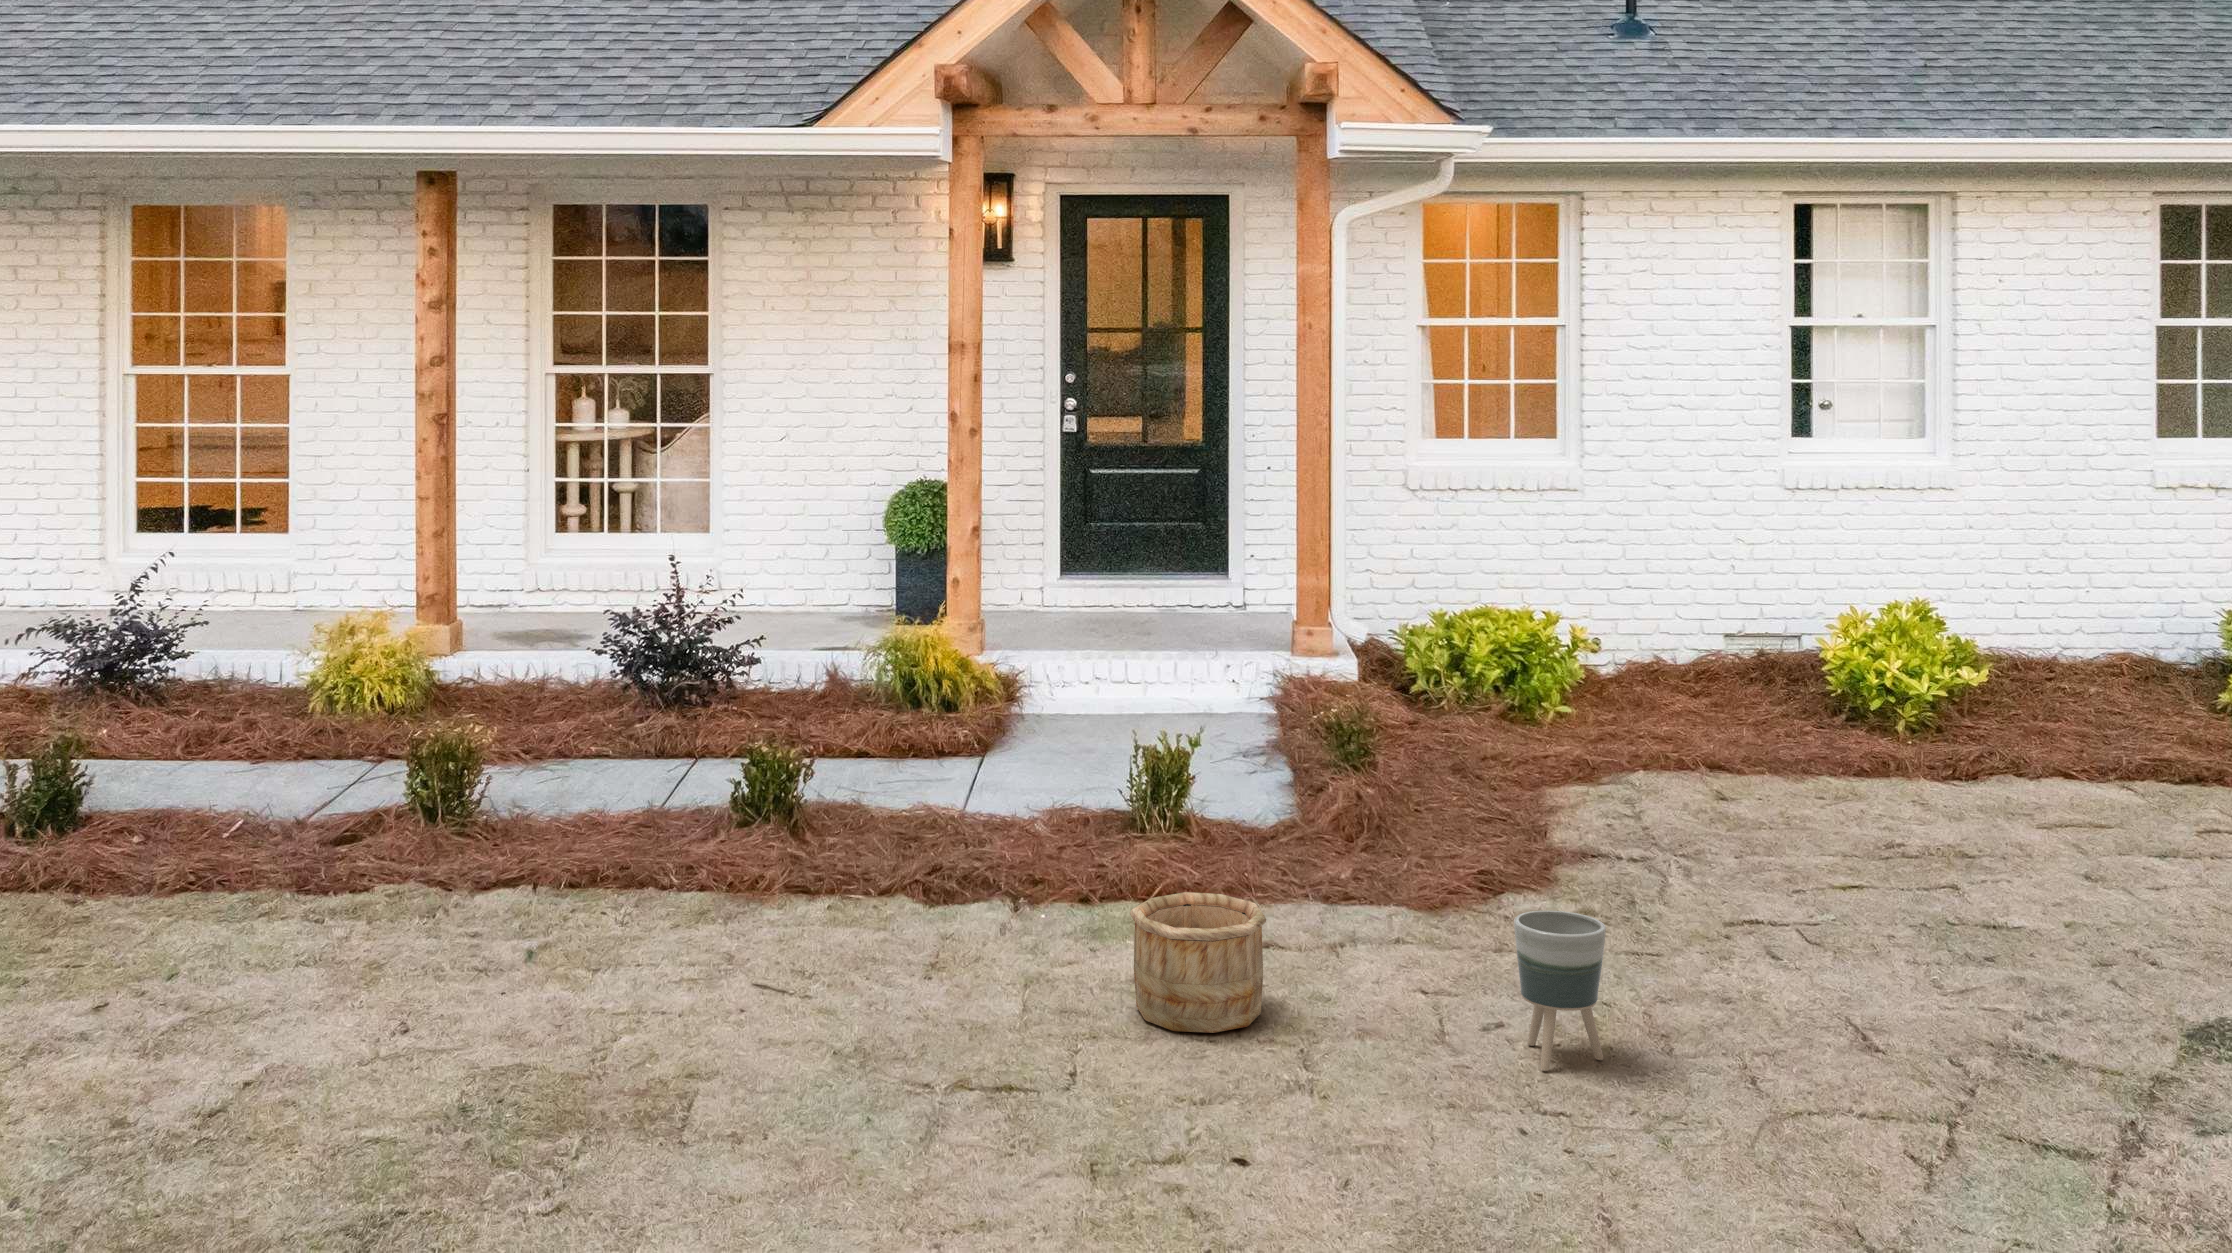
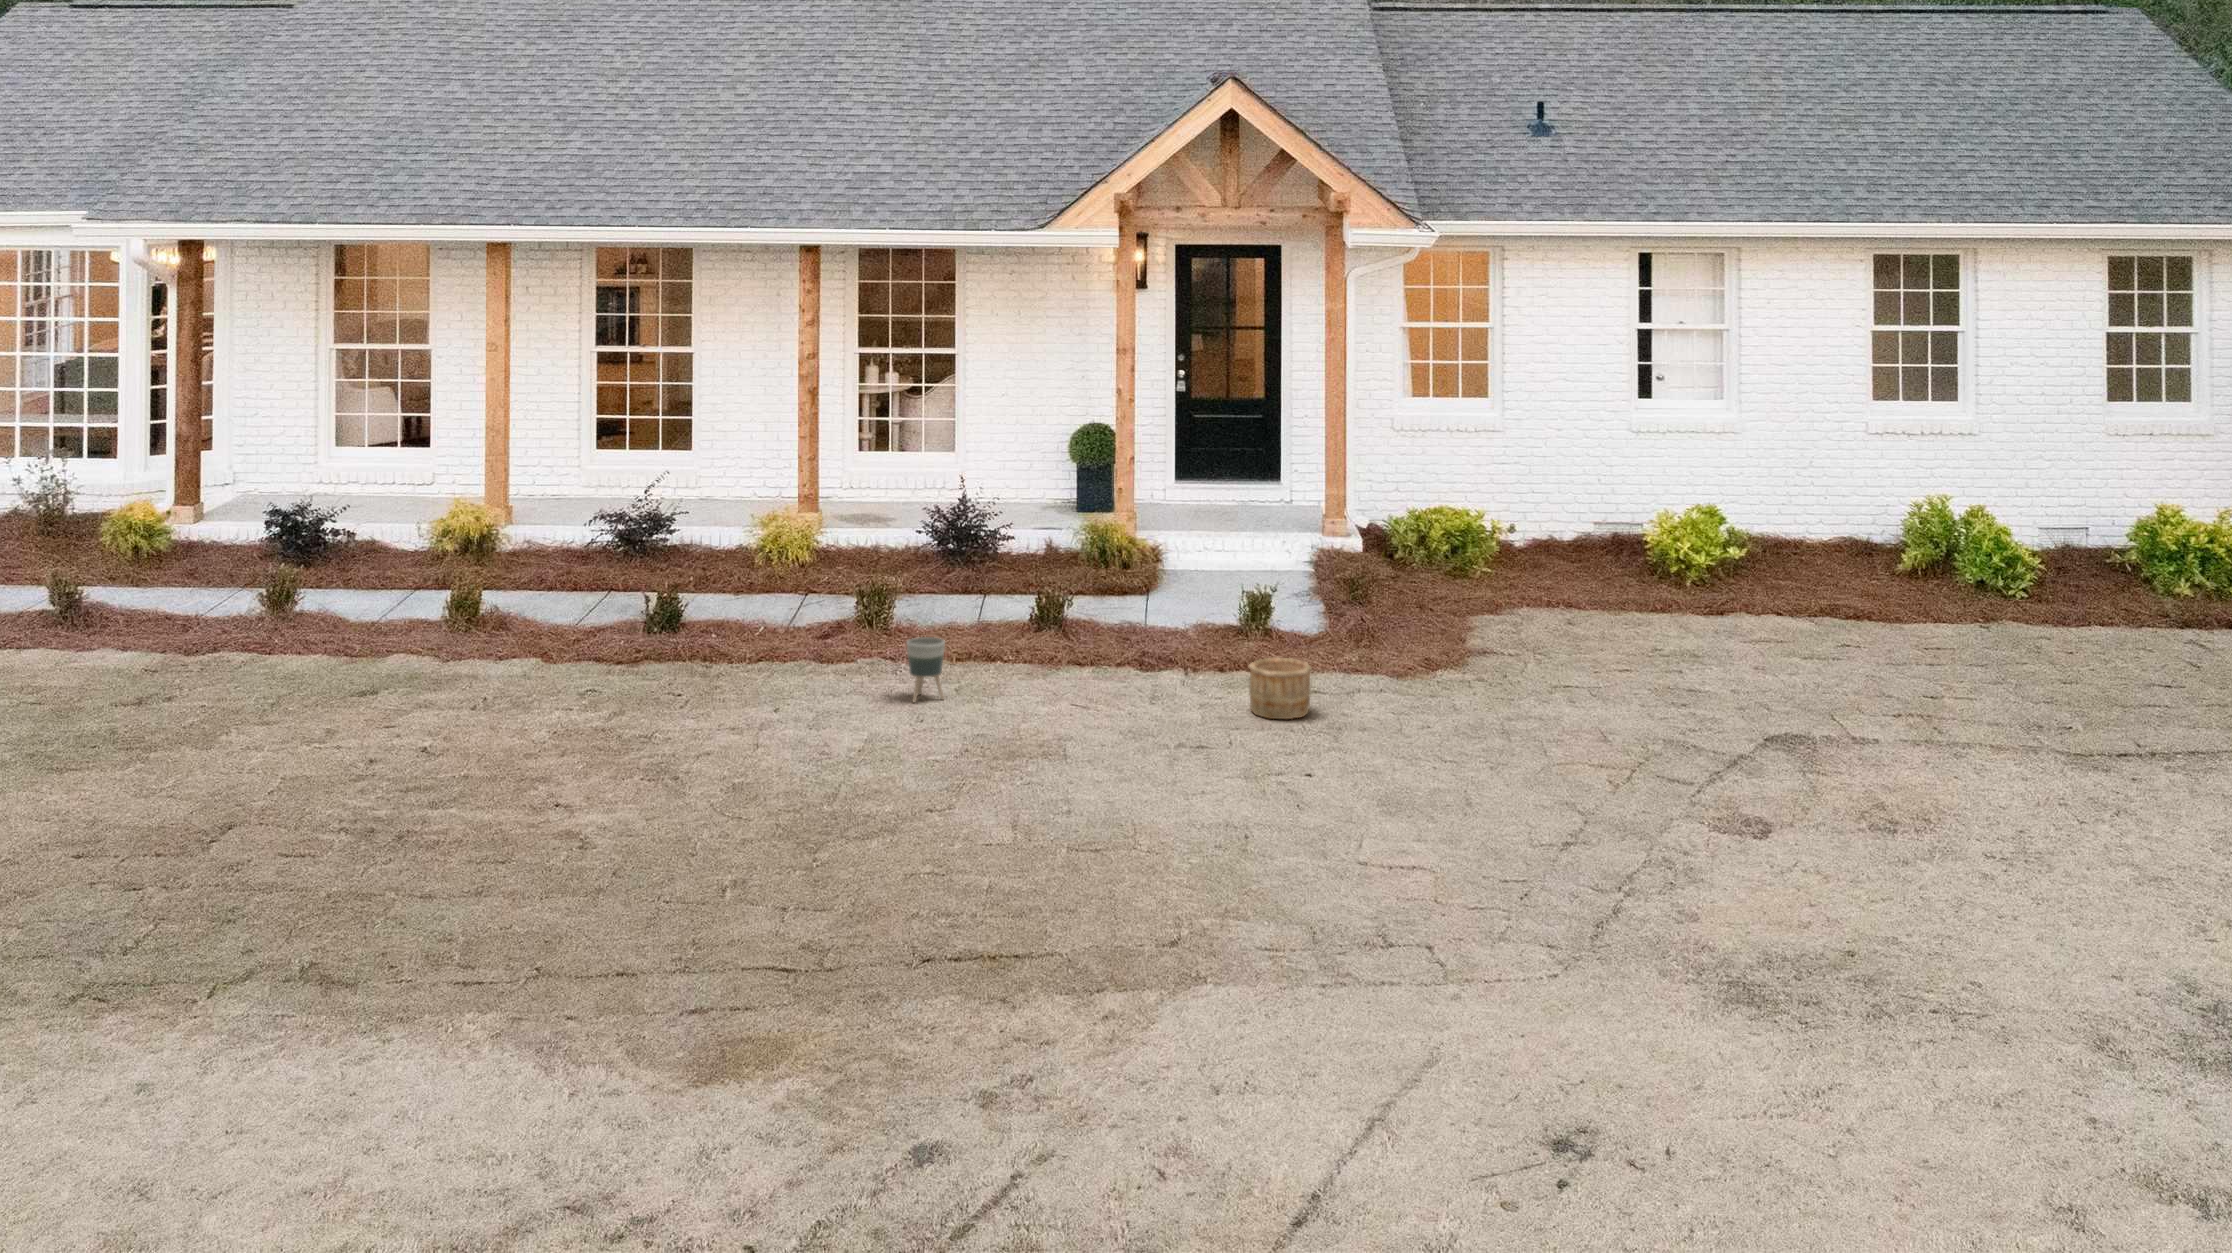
planter: present [1514,910,1606,1071] -> present [907,637,945,702]

